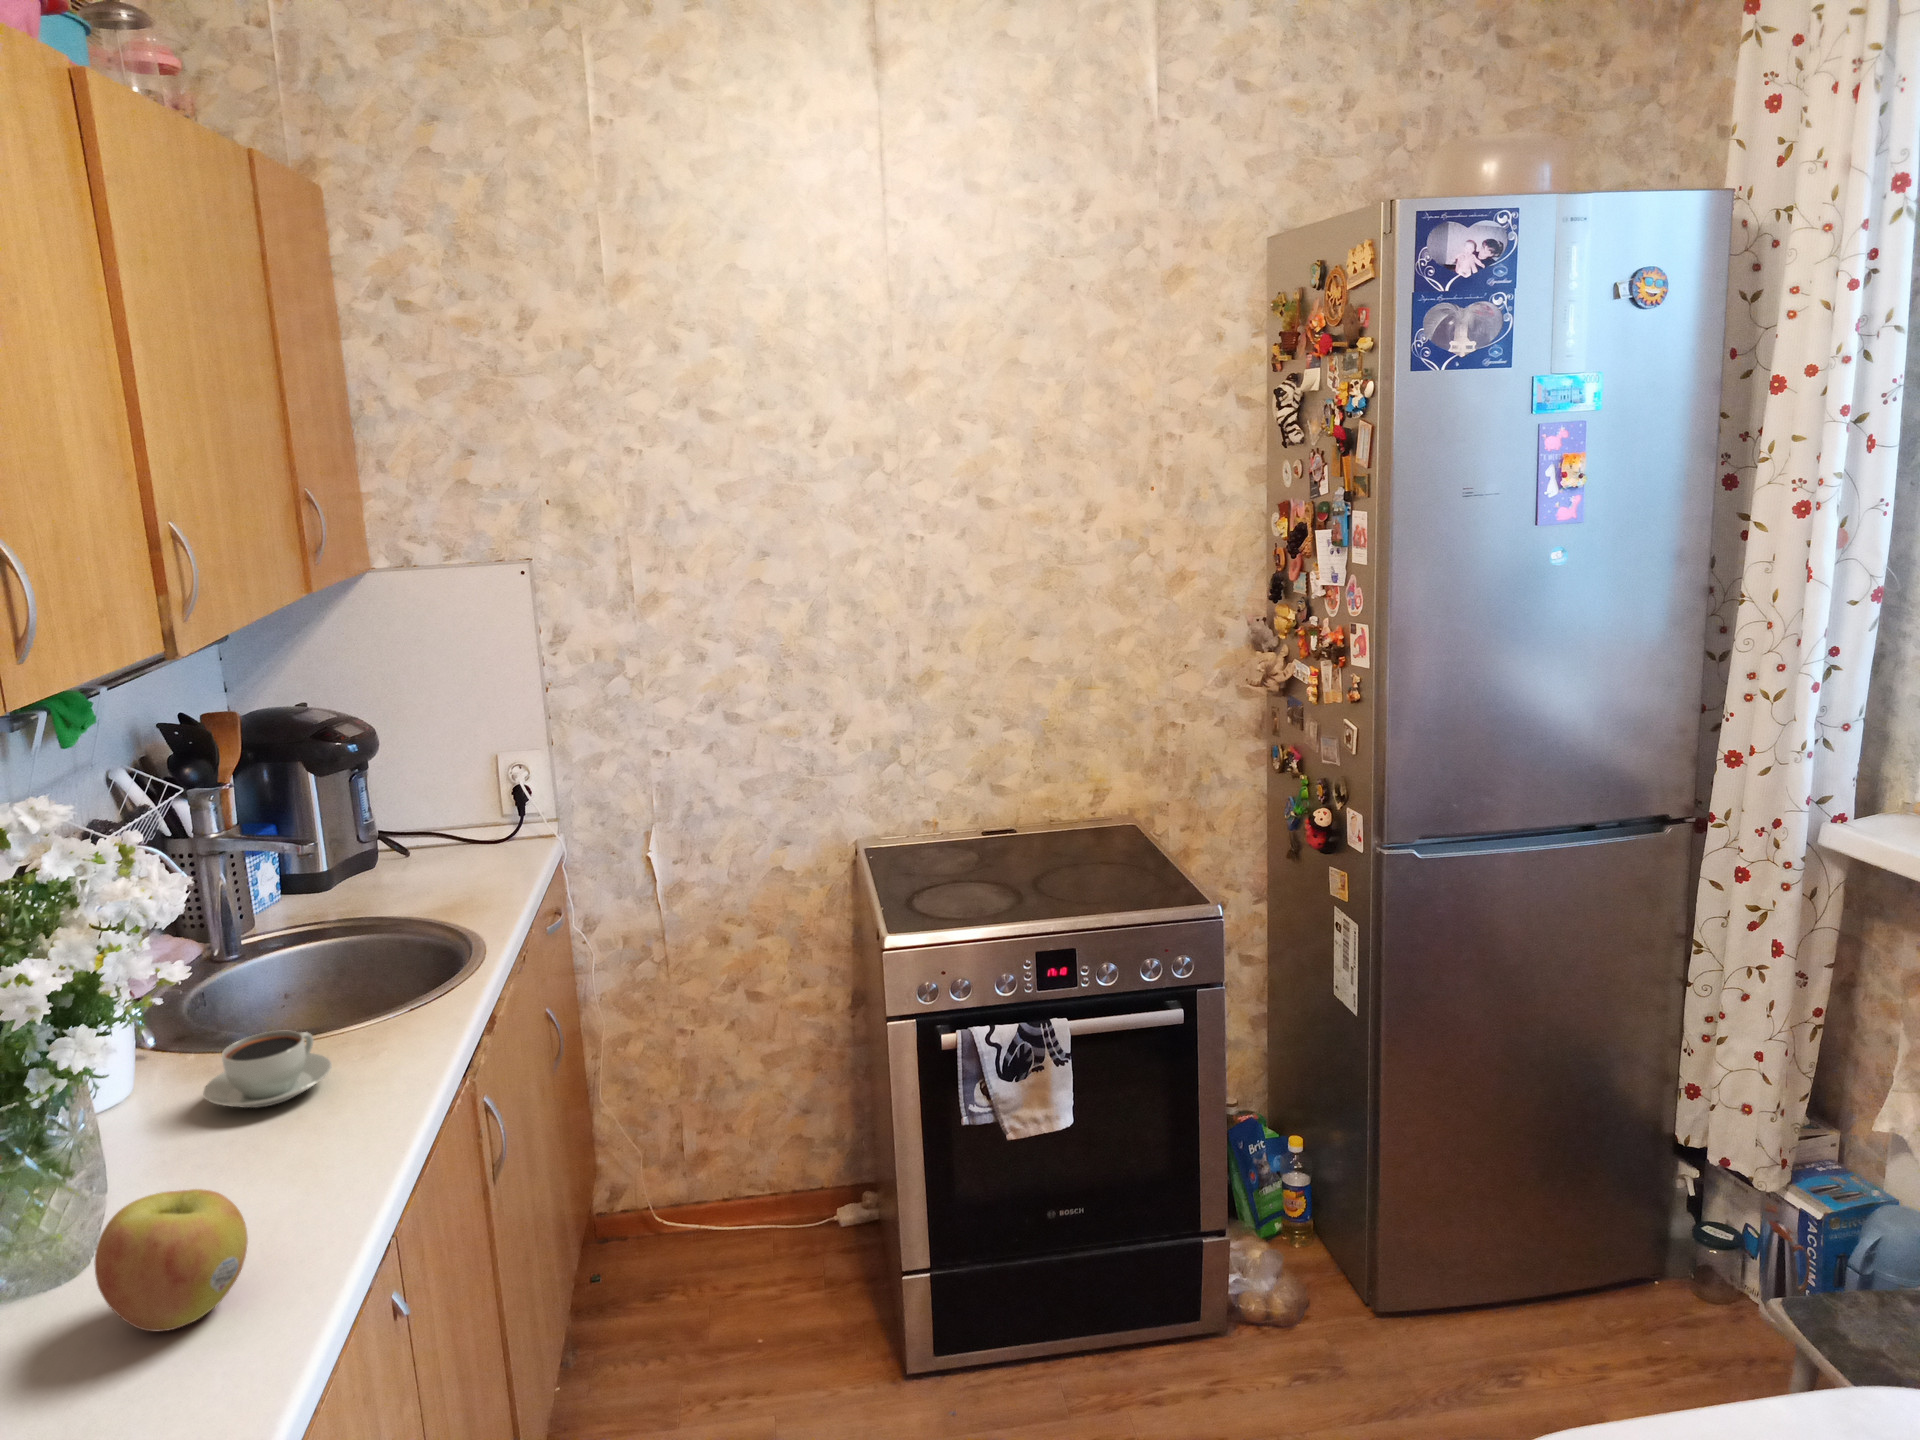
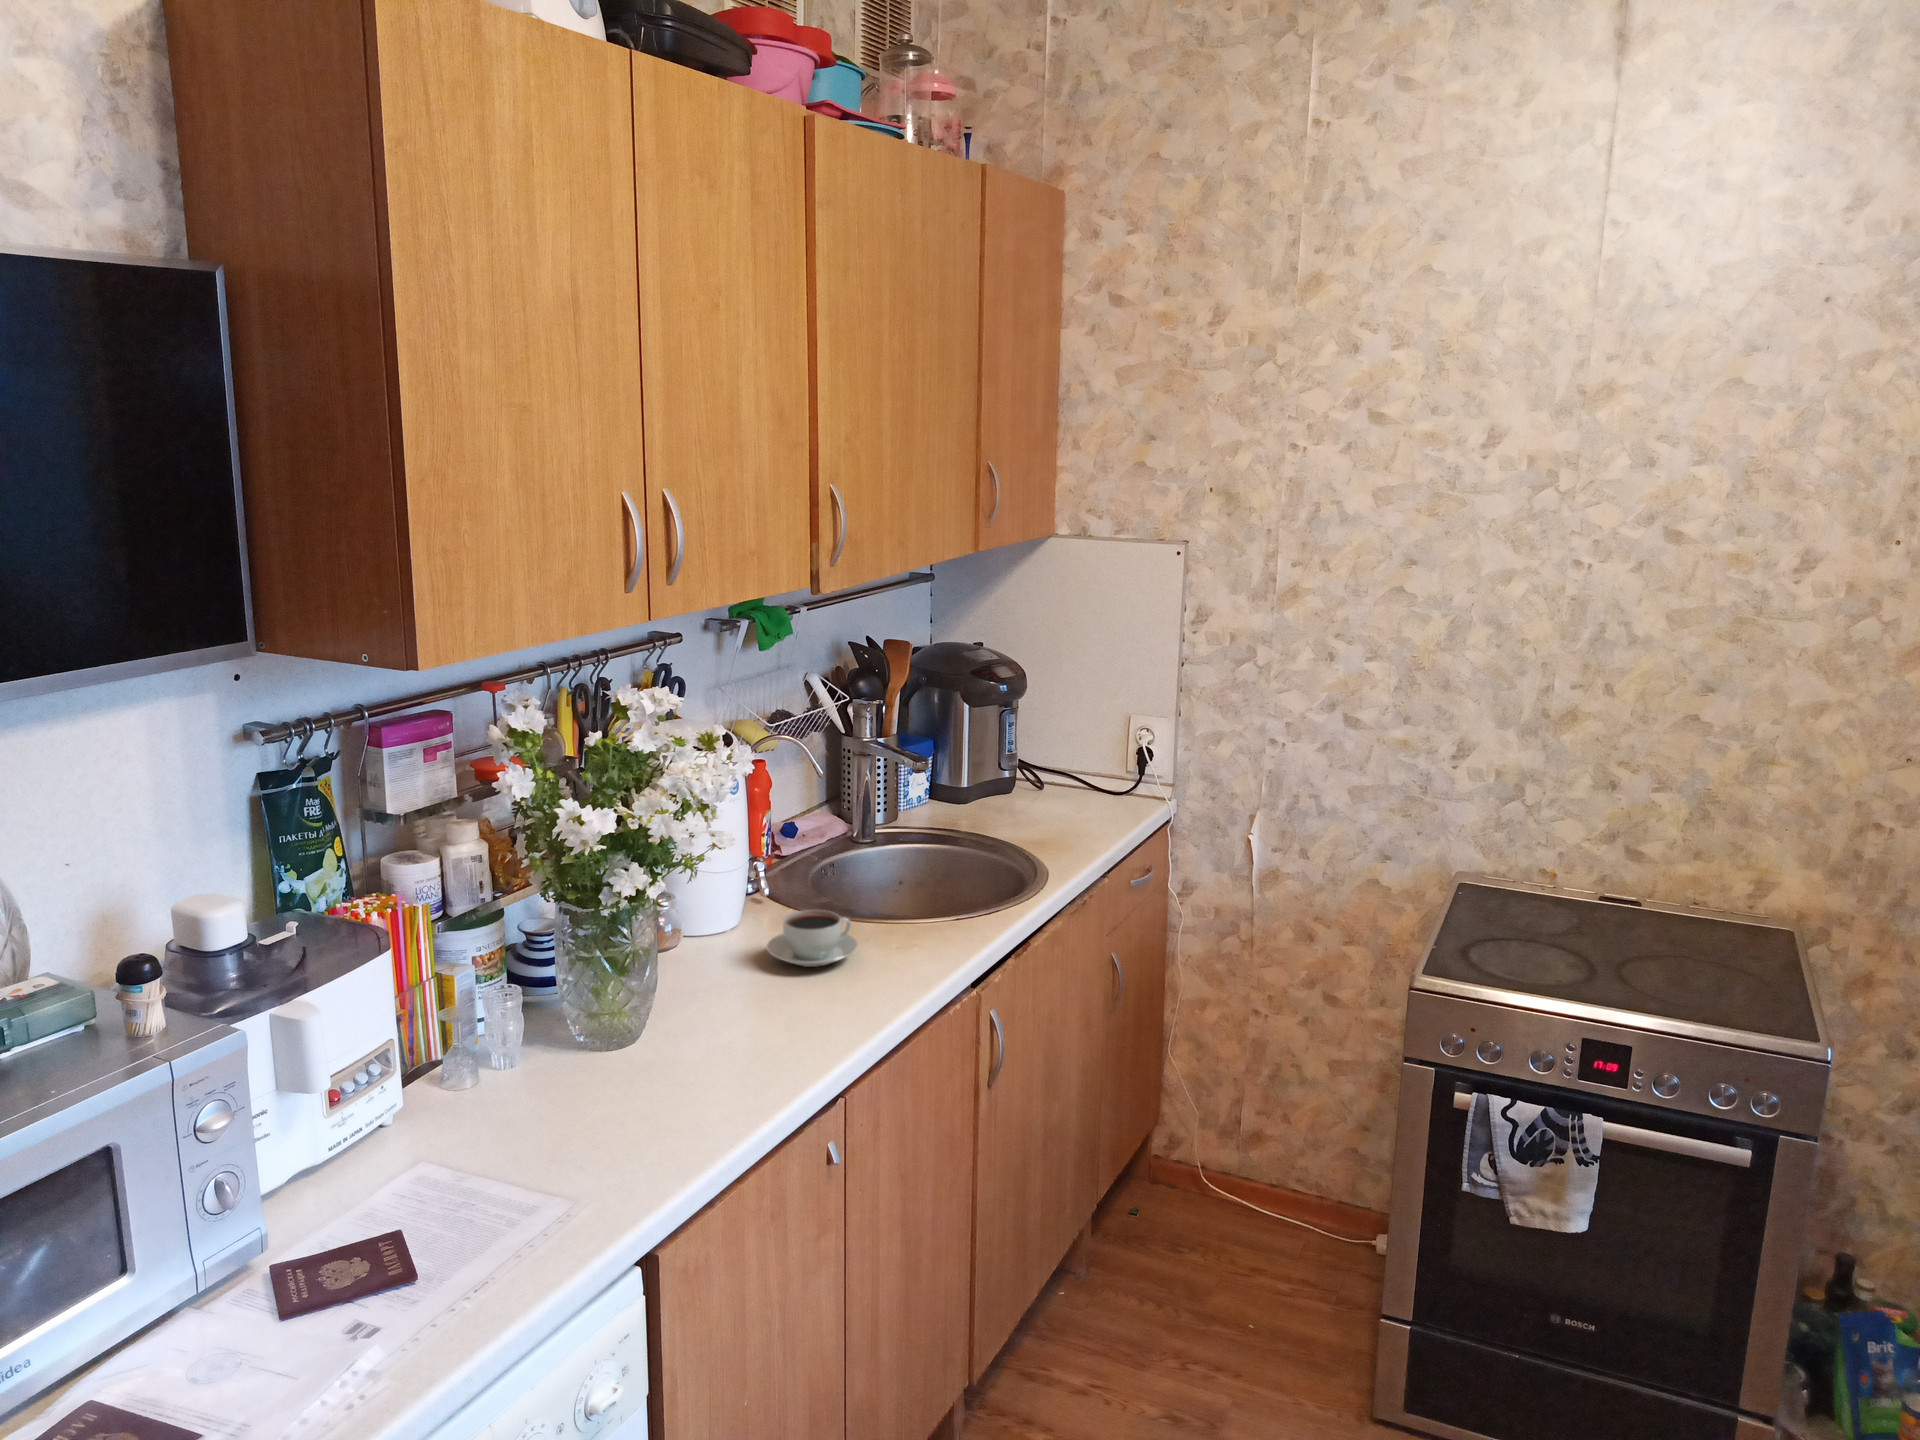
apple: present [95,1189,248,1331] -> none [613,1004,711,1101]

